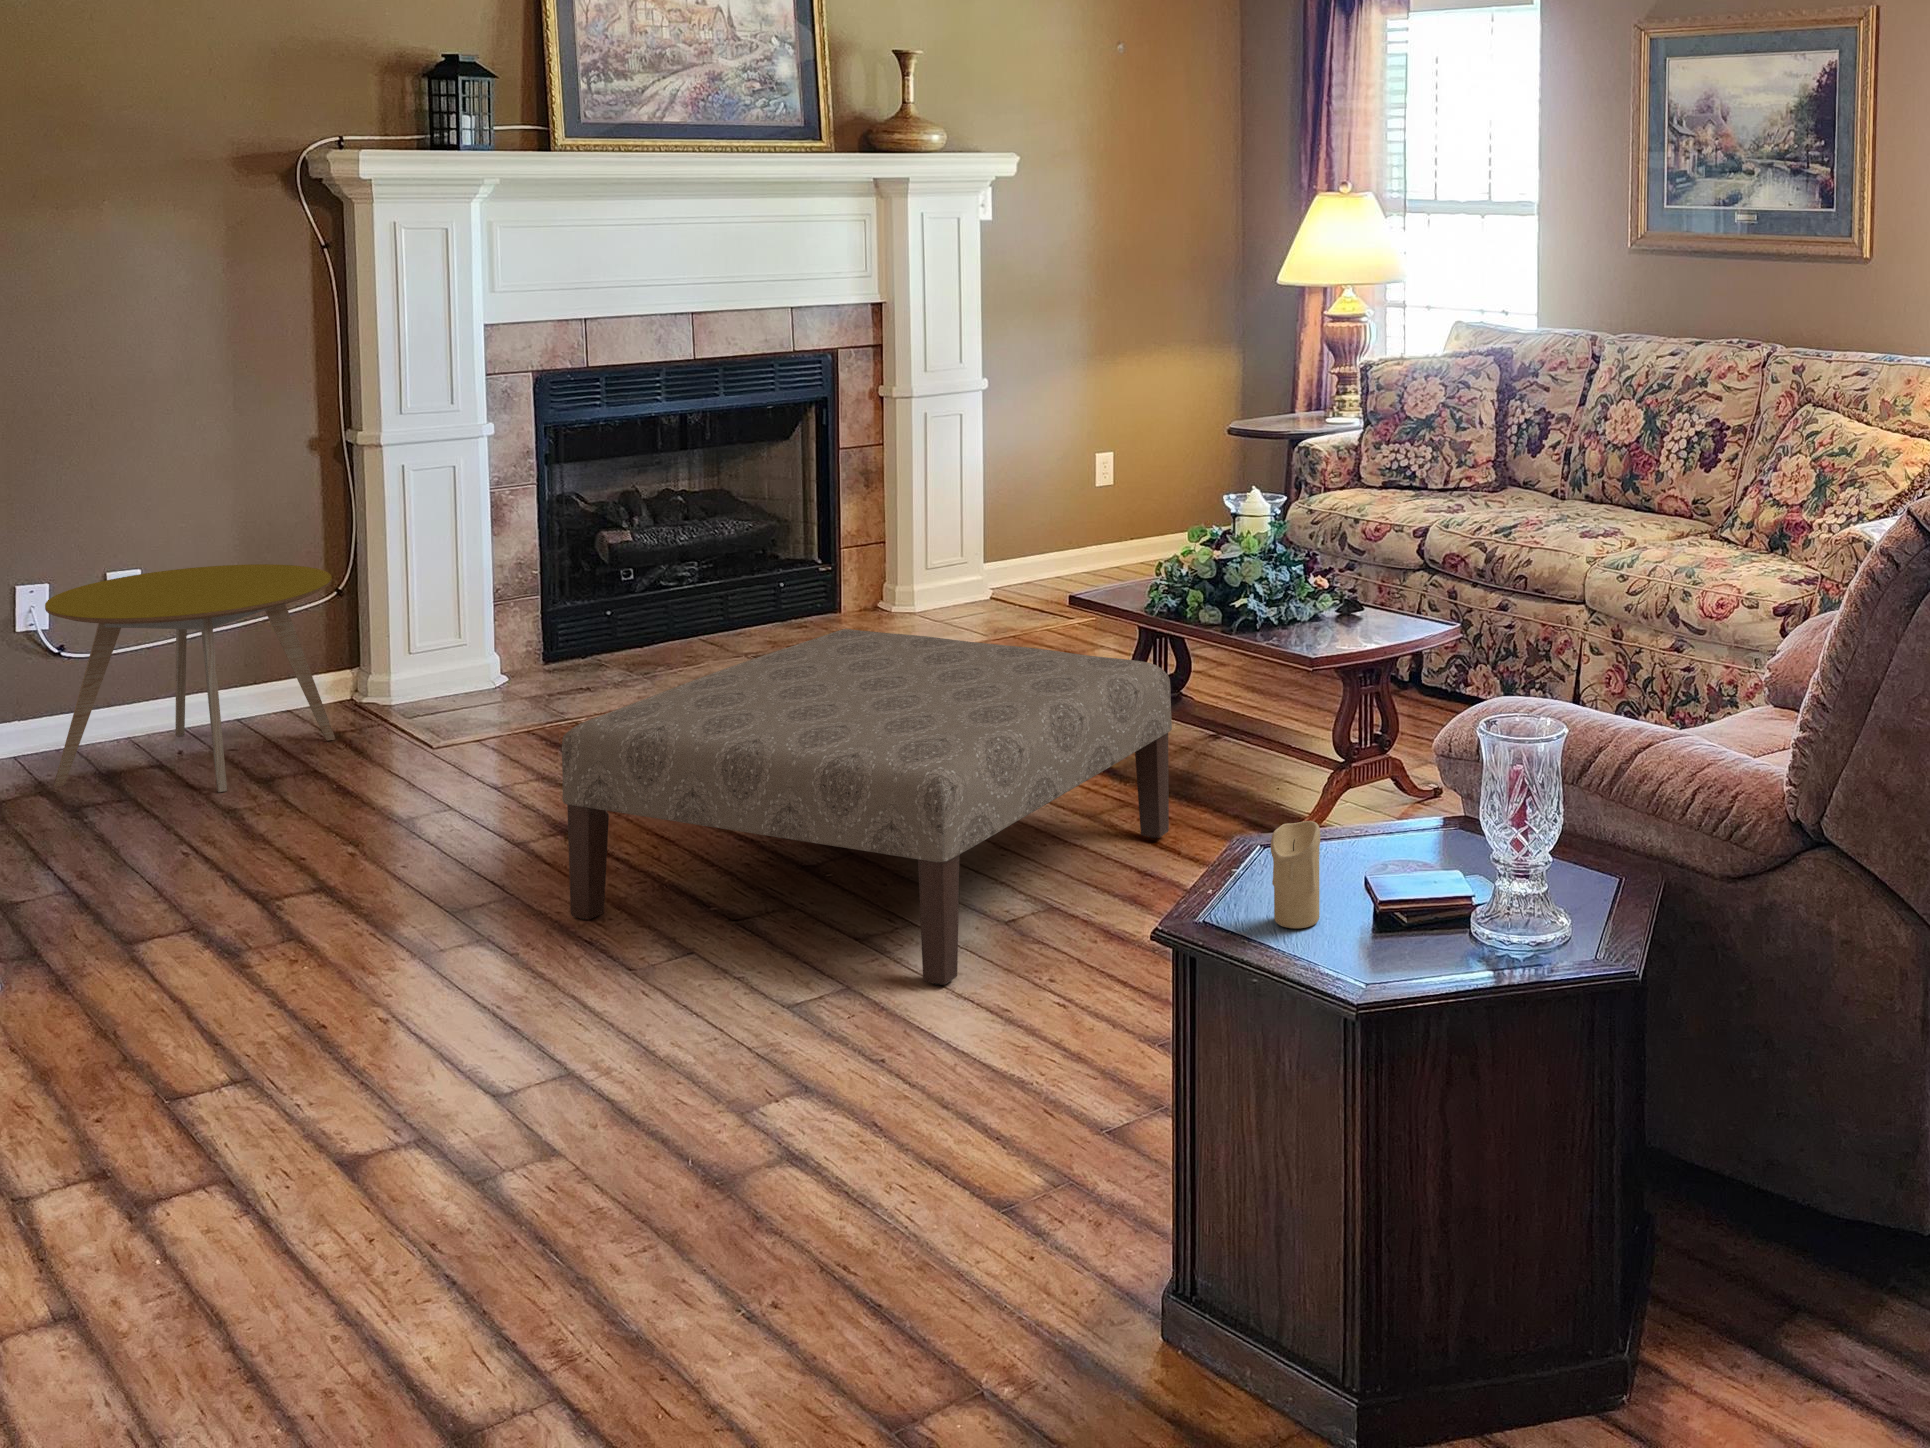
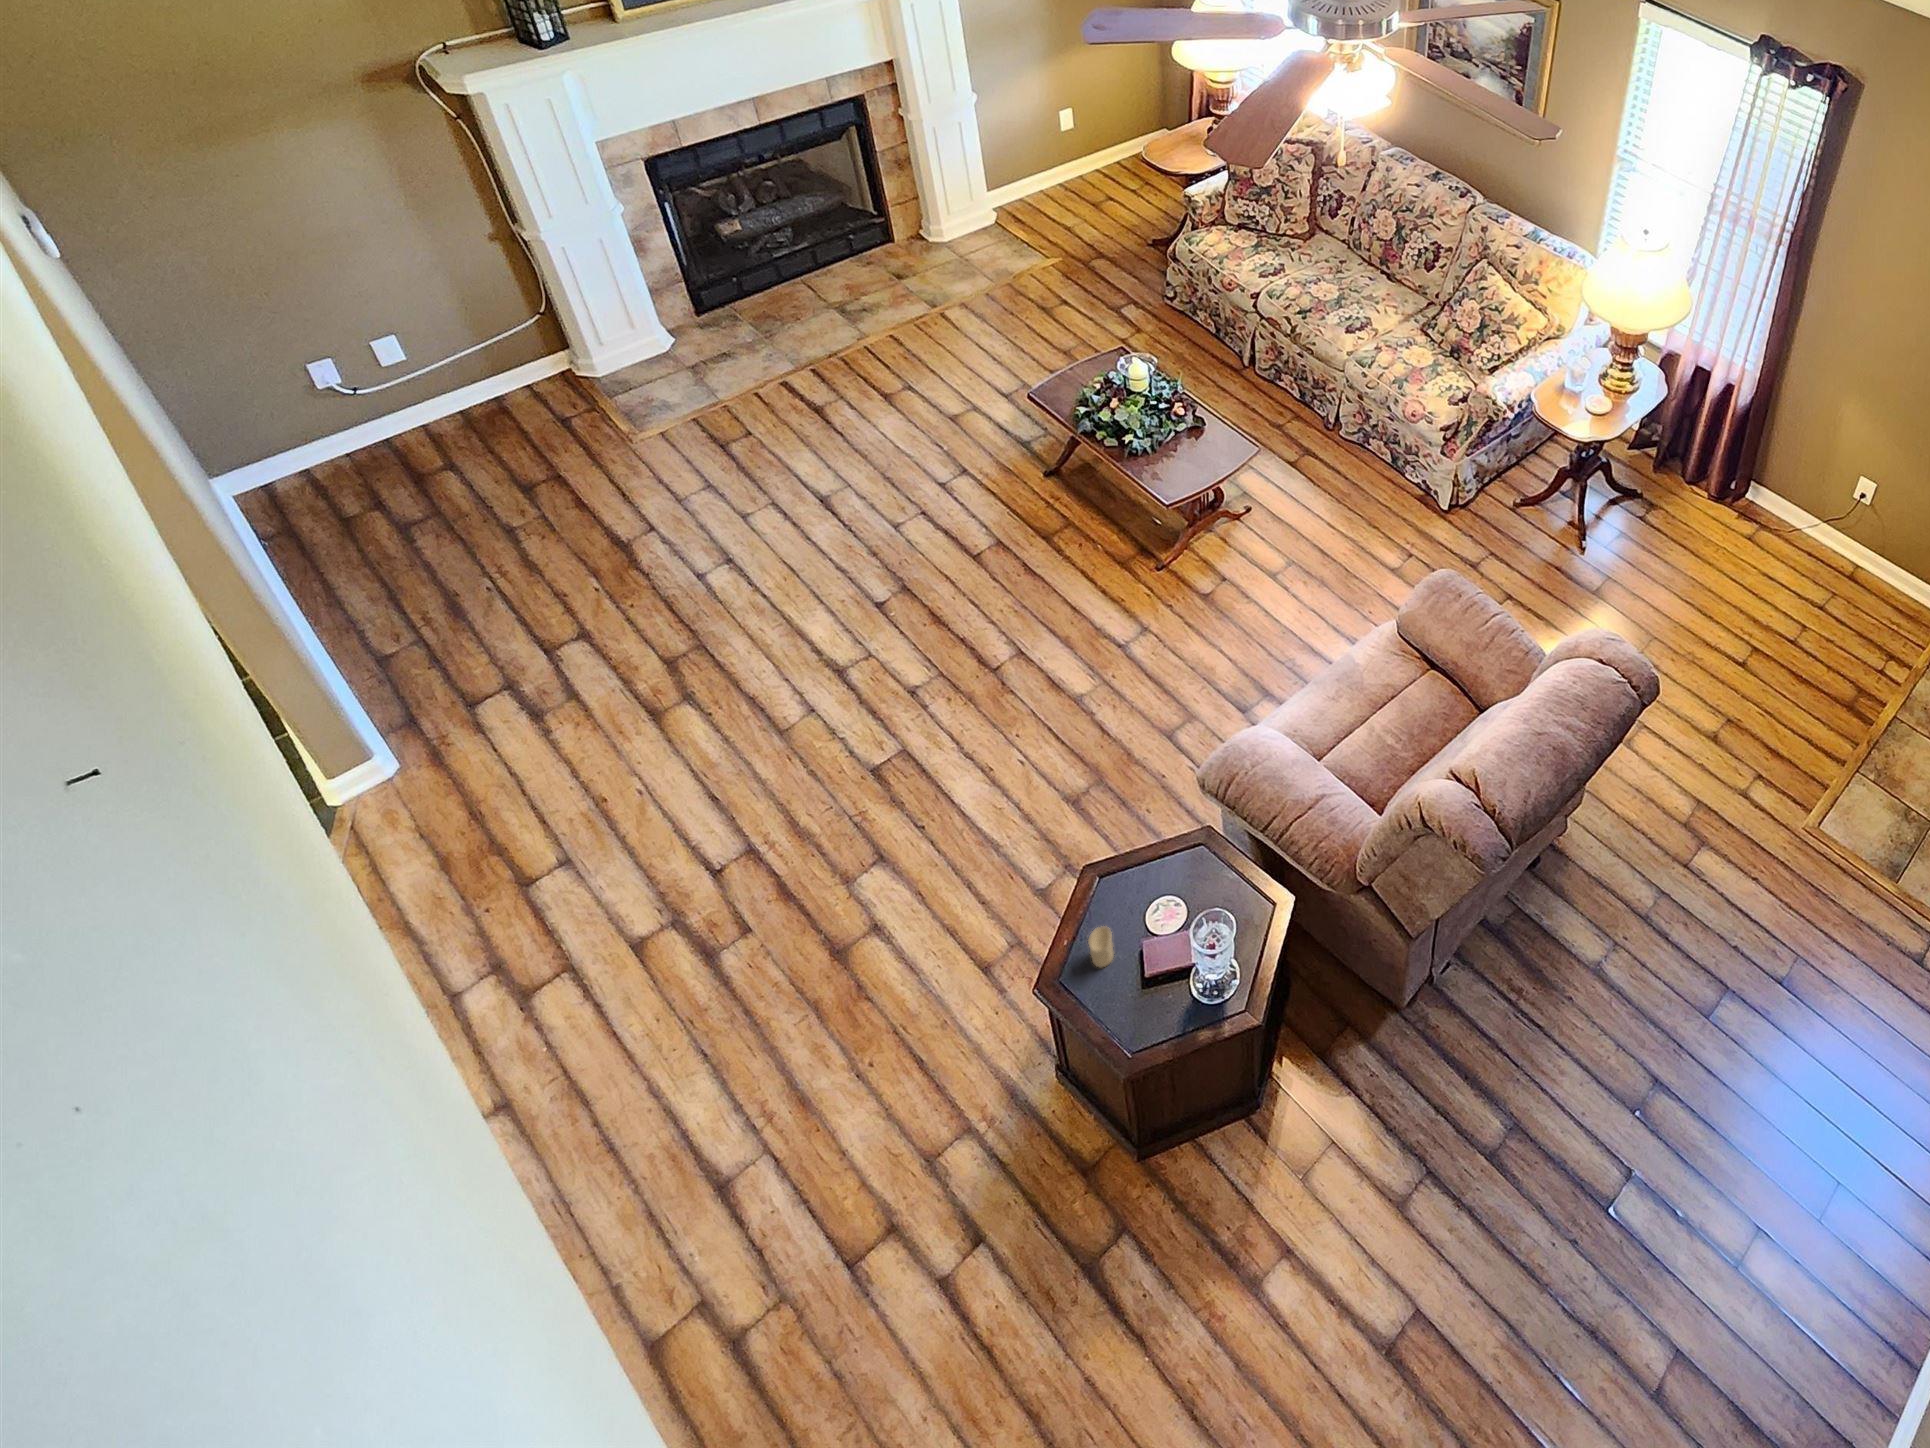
side table: present [45,564,335,792] -> none [333,333,564,506]
ottoman: present [562,629,1172,985] -> none [716,436,1089,734]

